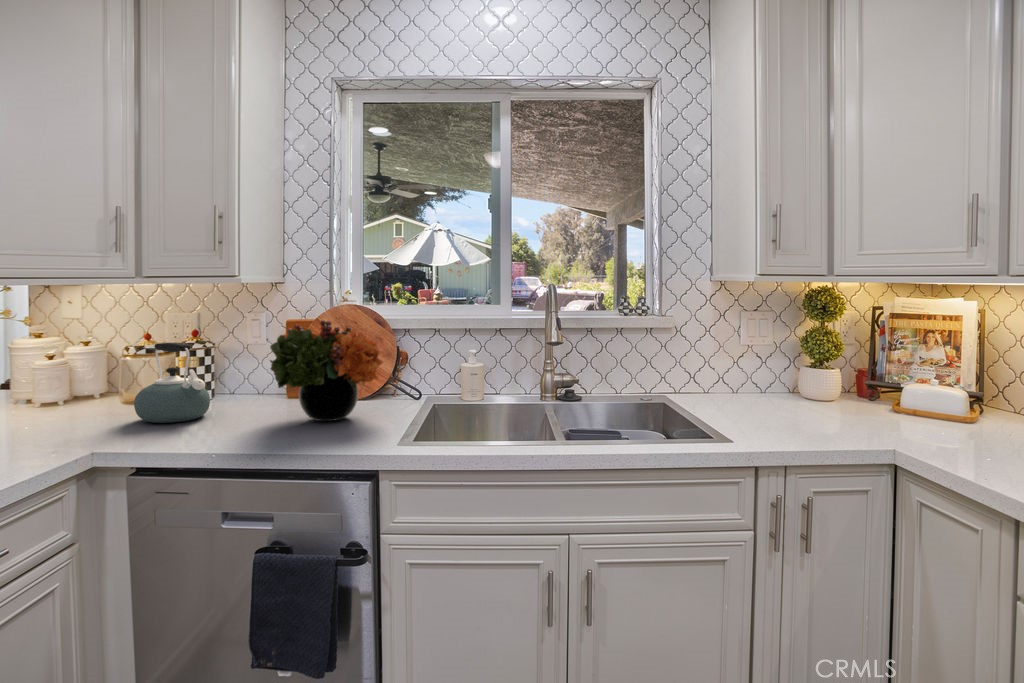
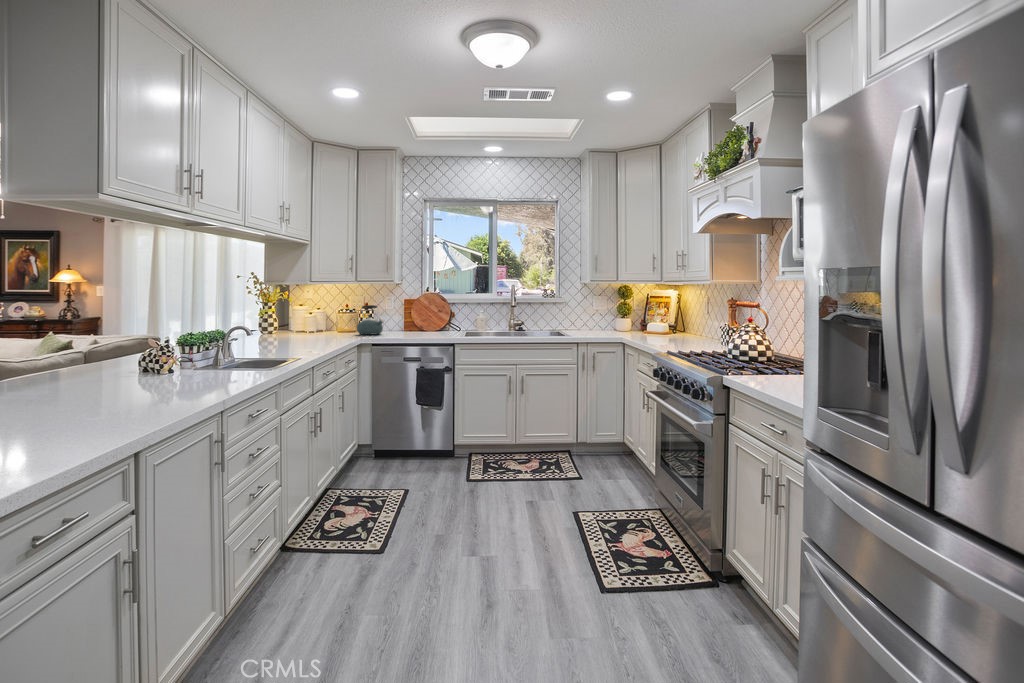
flower arrangement: present [270,320,384,421] -> none [408,296,451,334]

